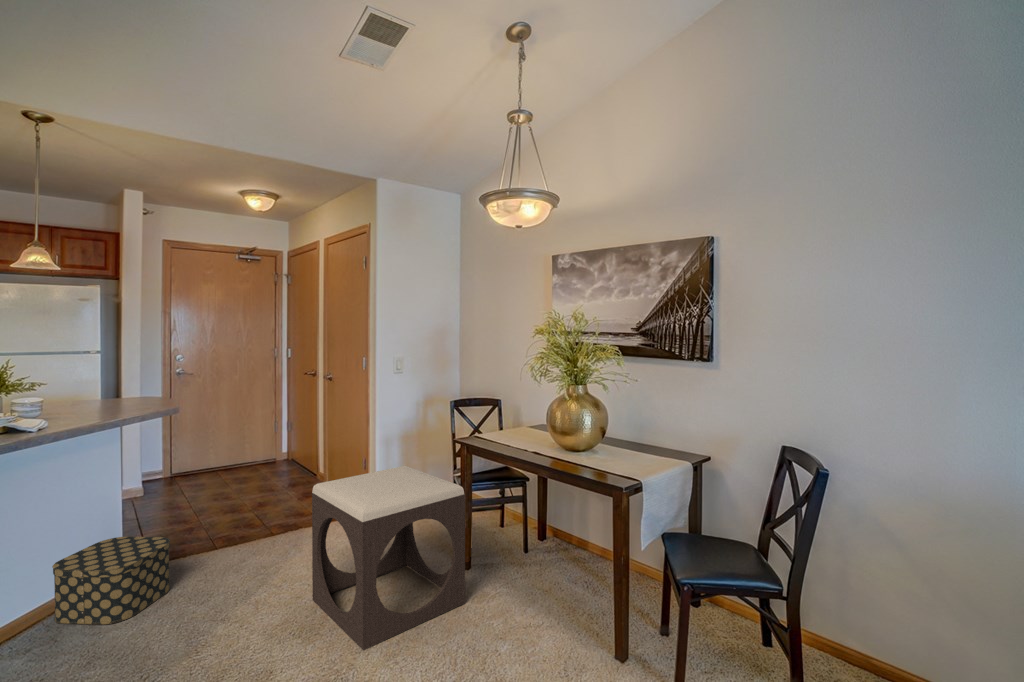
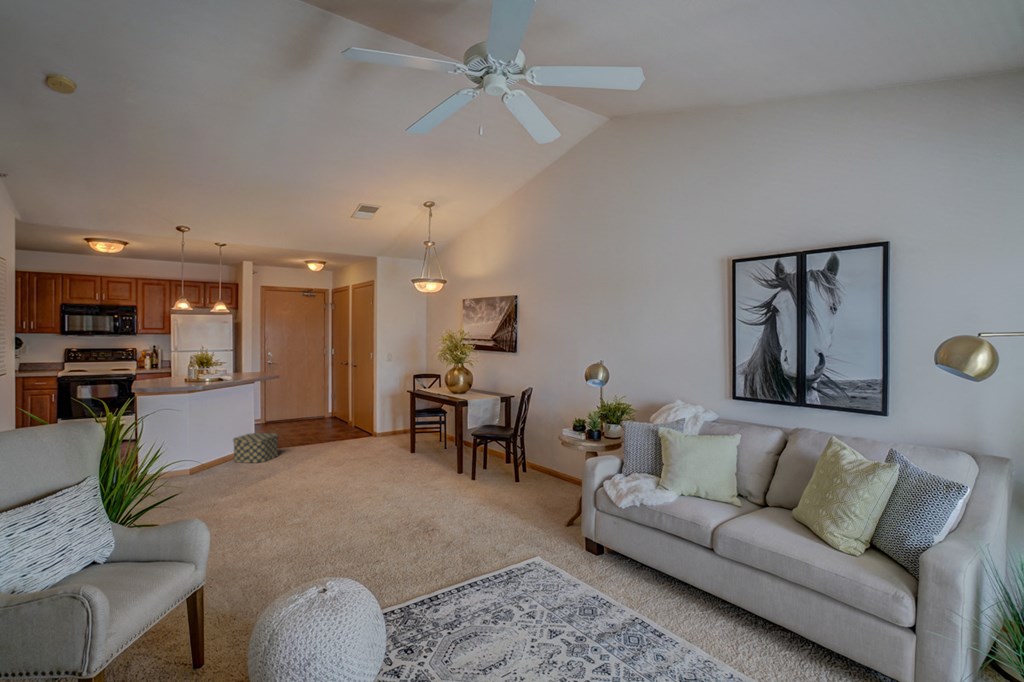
footstool: present [312,466,465,650] -> none [340,404,406,470]

